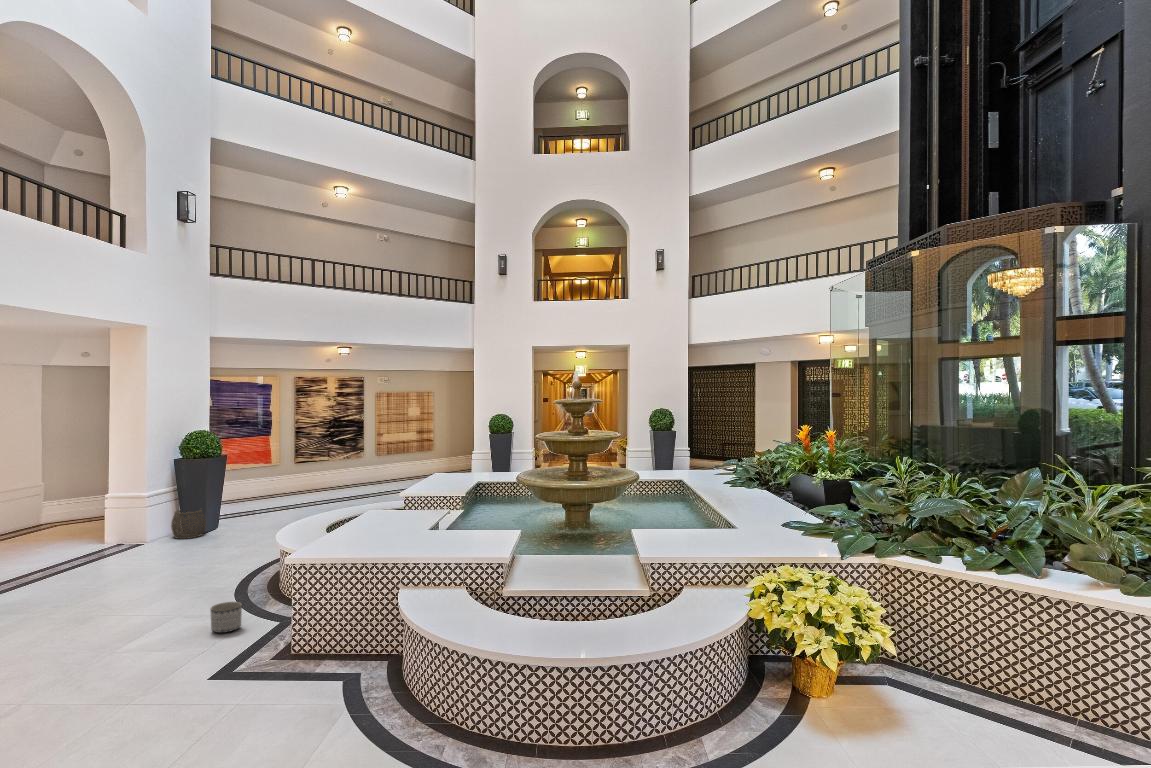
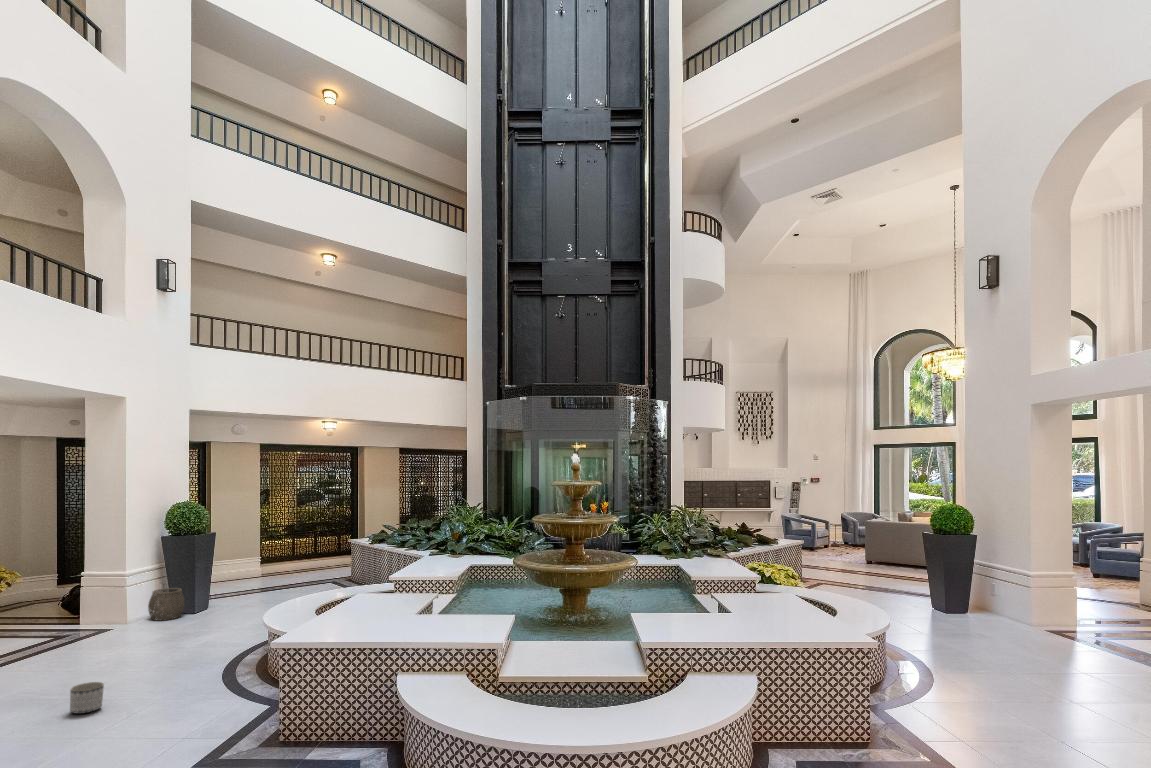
planter: present [210,602,242,633] -> present [70,682,104,714]

